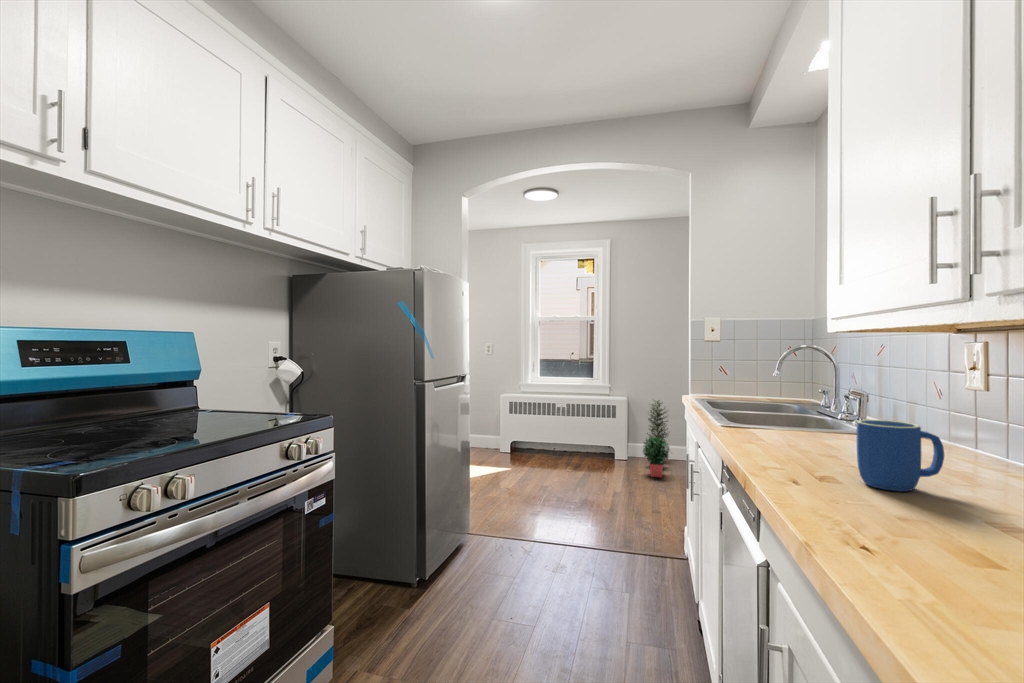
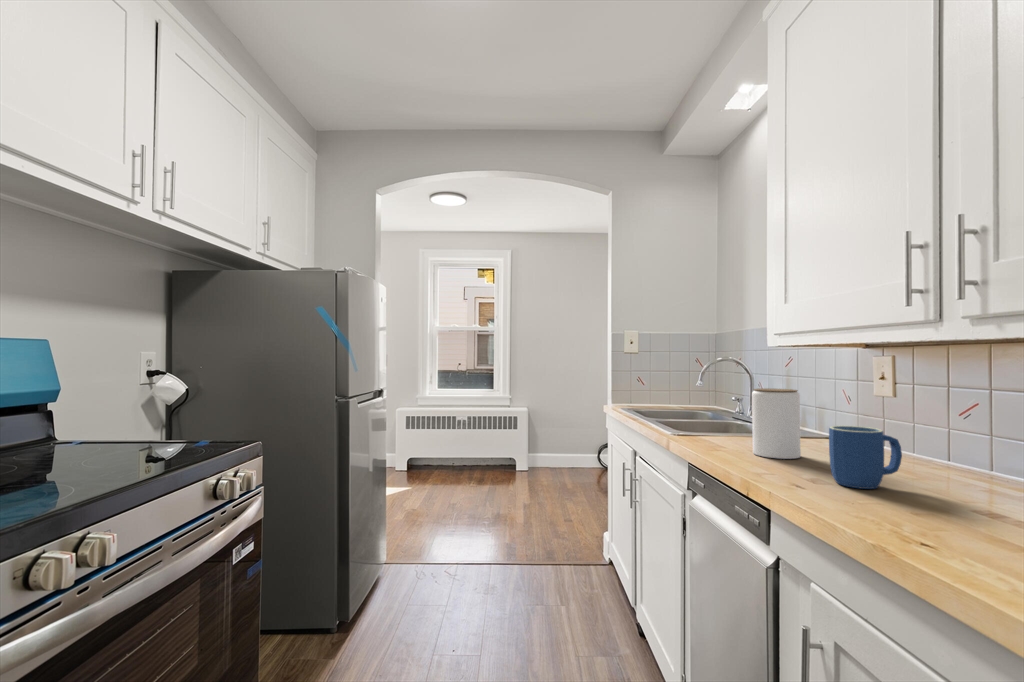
jar: none [795,379,851,455] -> present [752,388,801,459]
potted plant: present [643,400,670,477] -> none [546,408,575,488]

